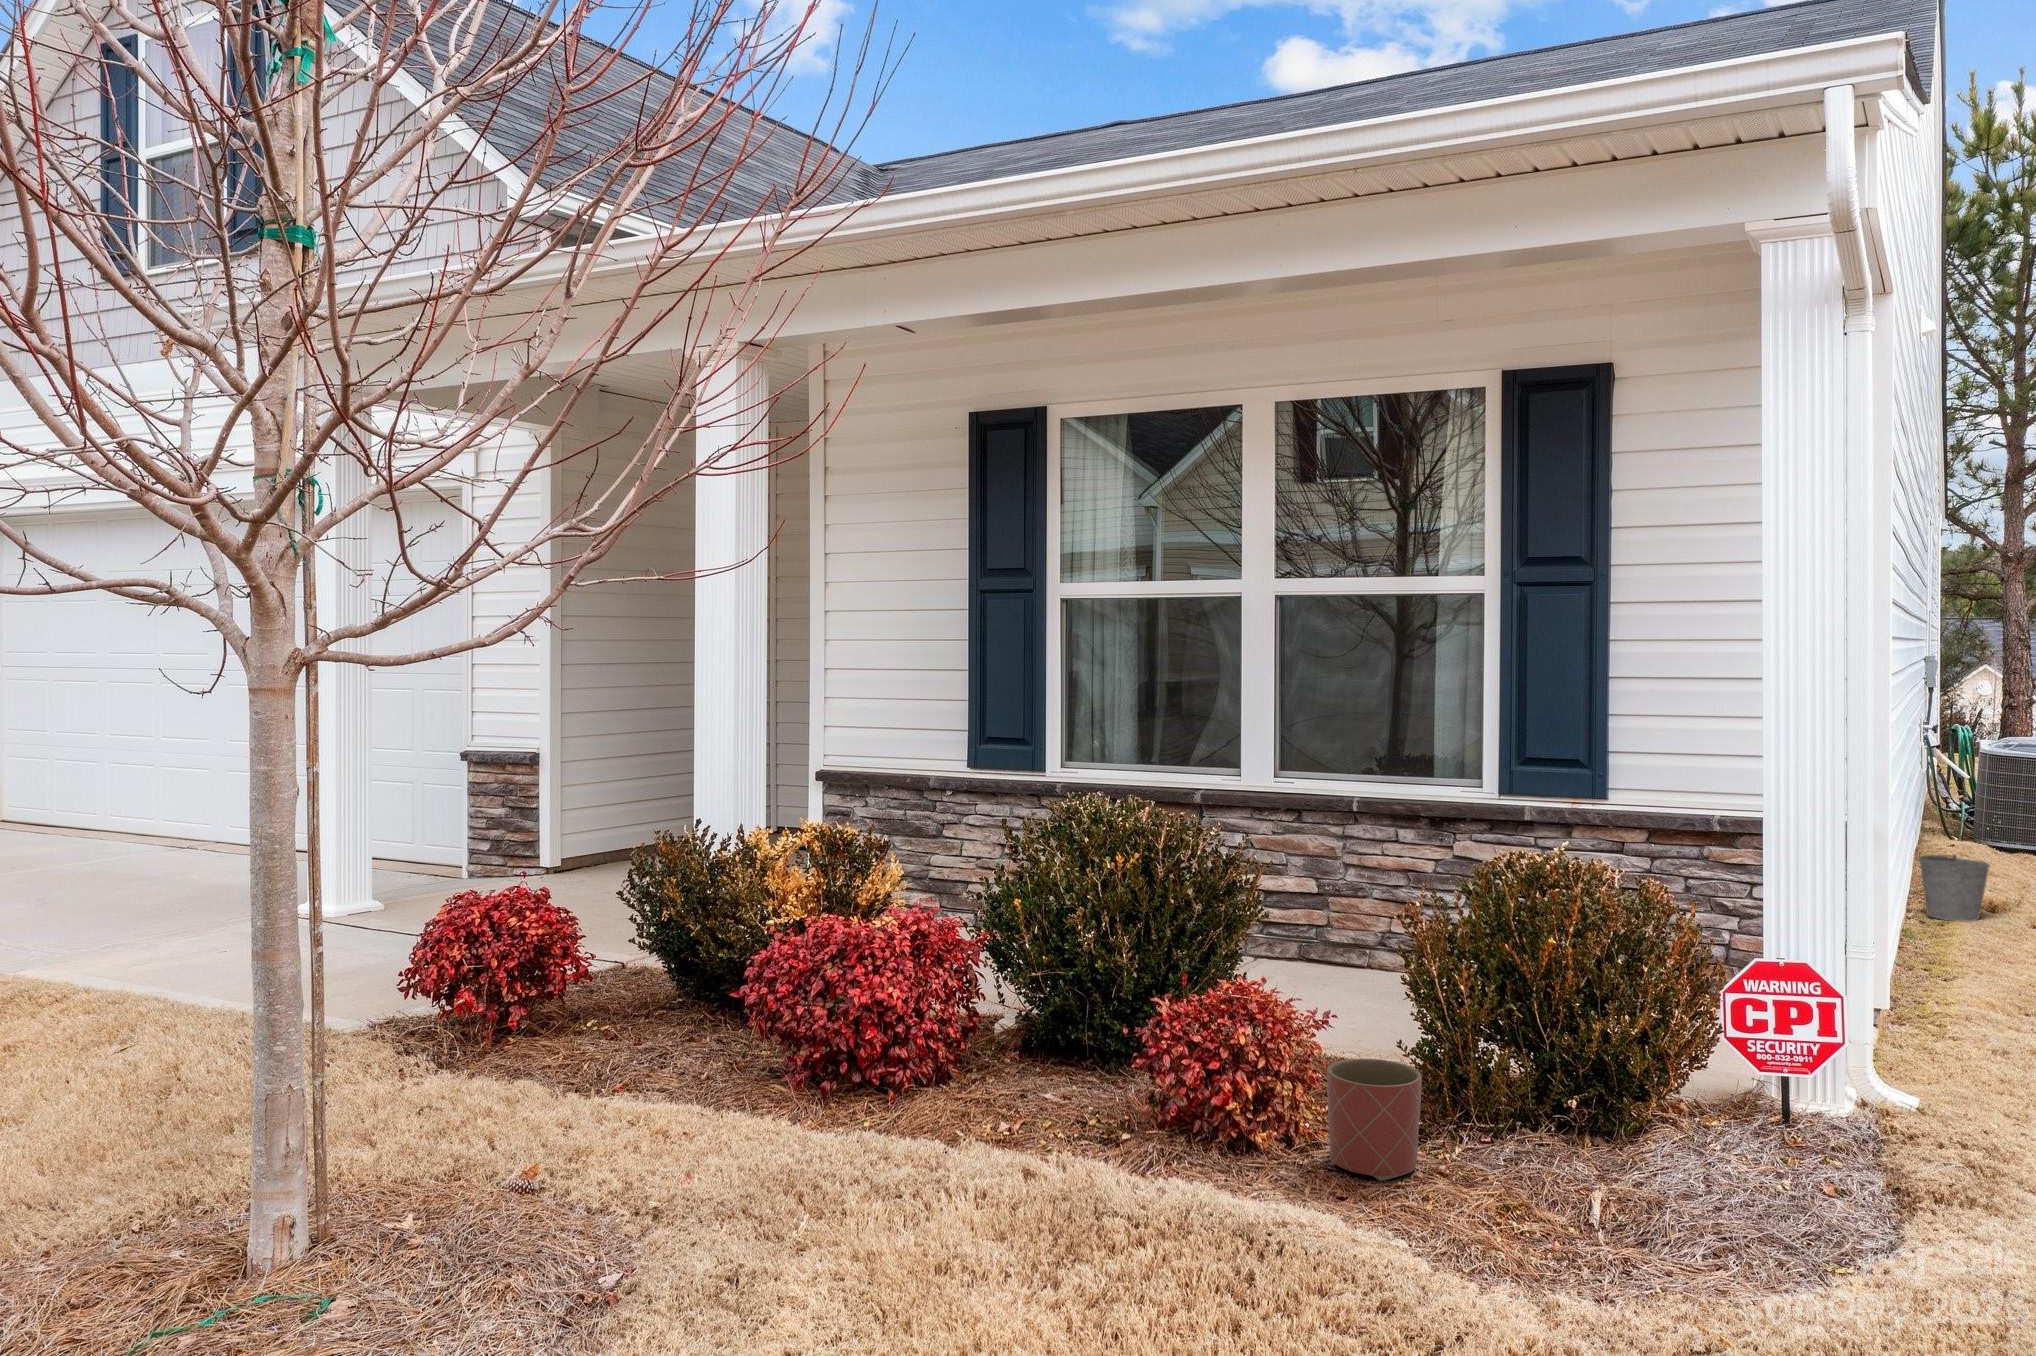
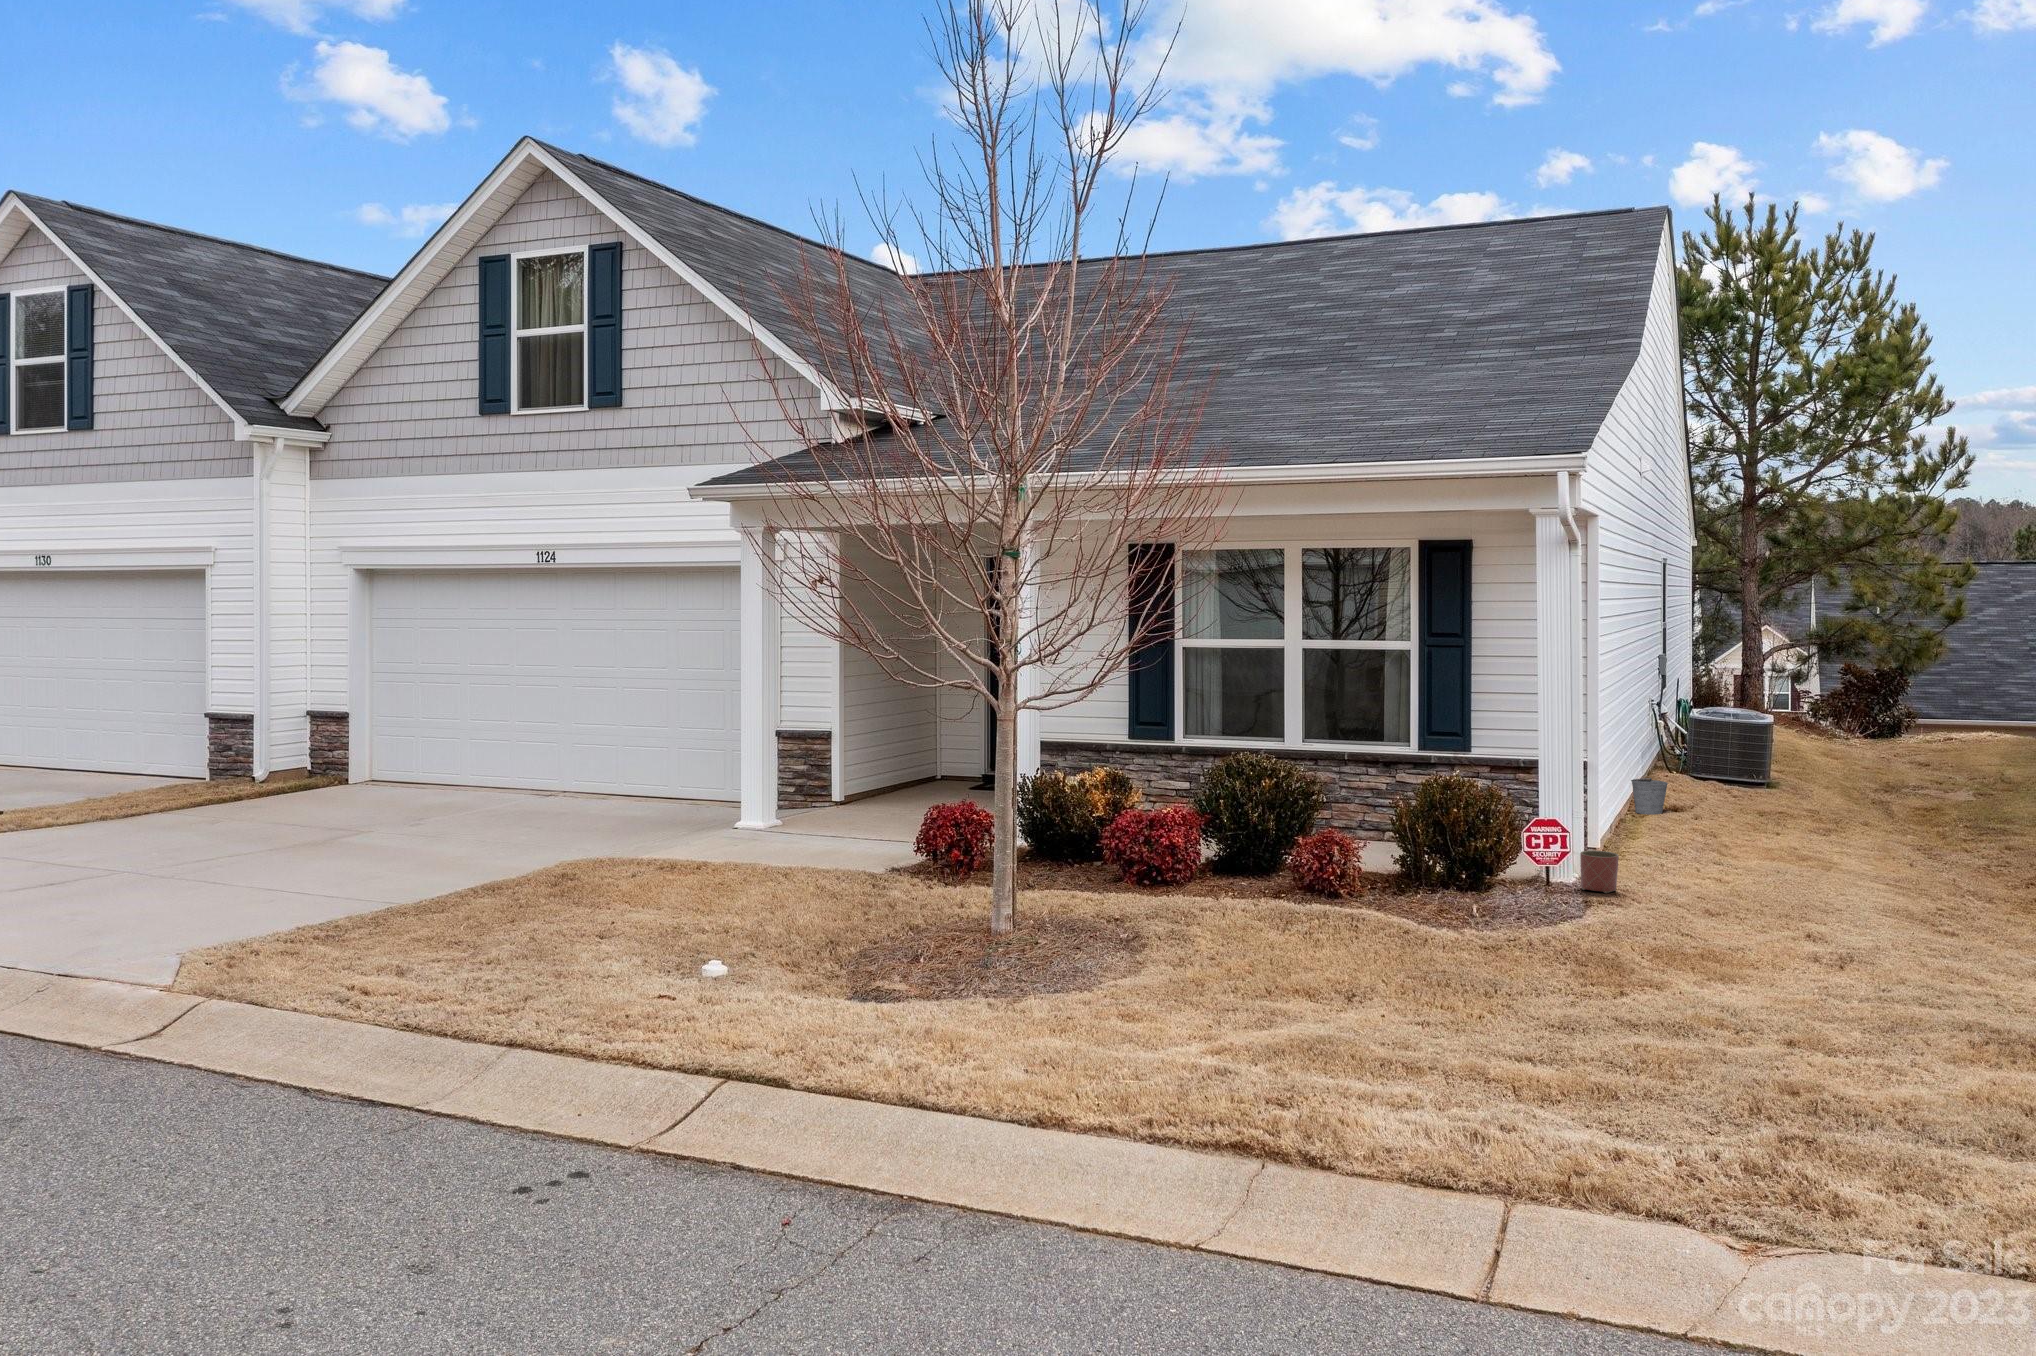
planter: present [1327,1059,1422,1181] -> present [1580,851,1619,893]

